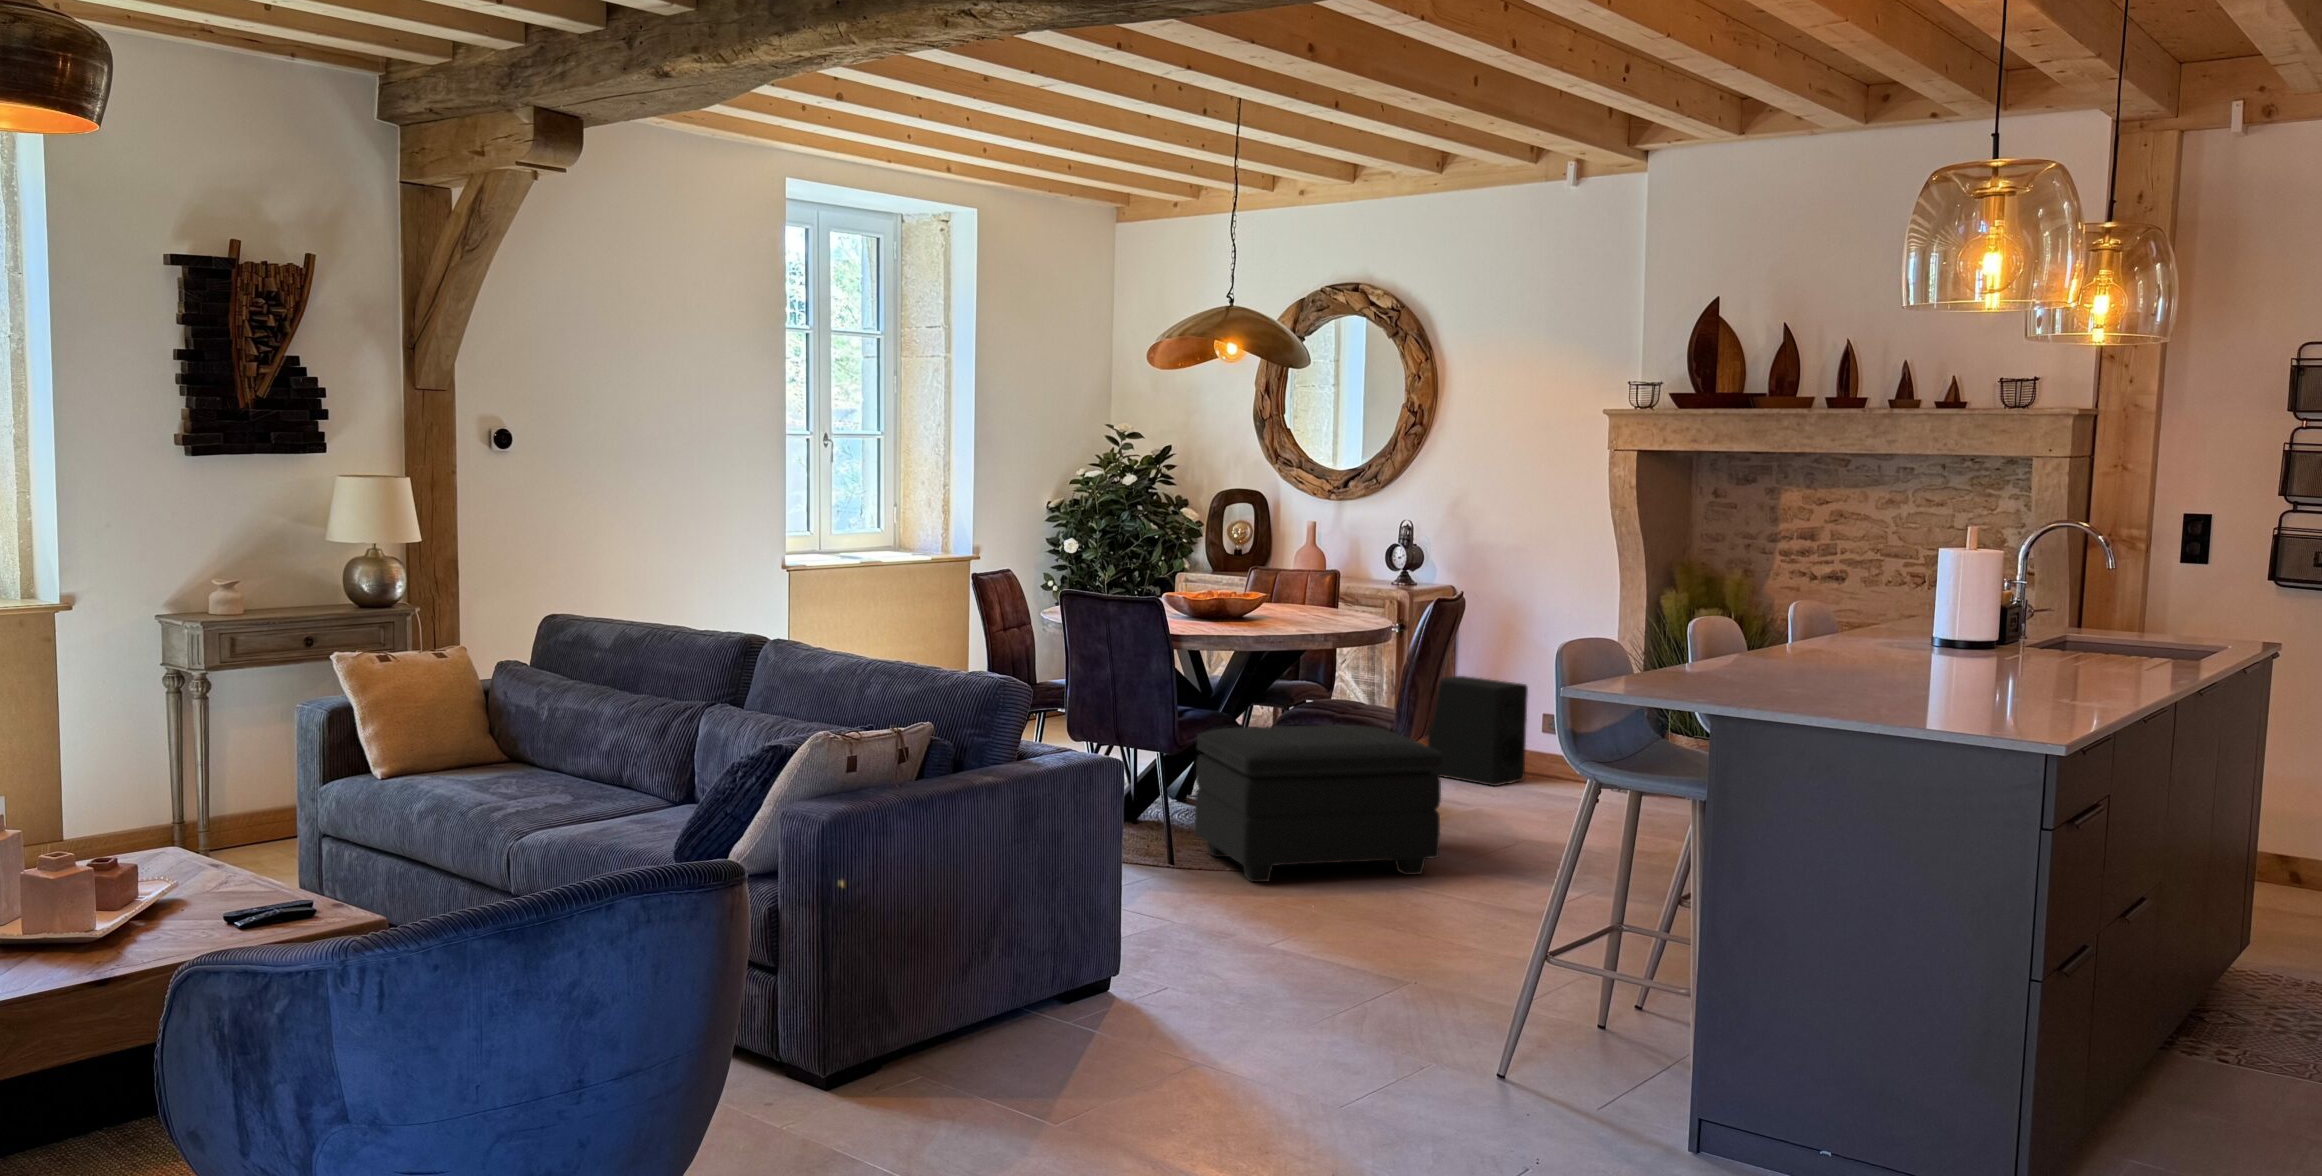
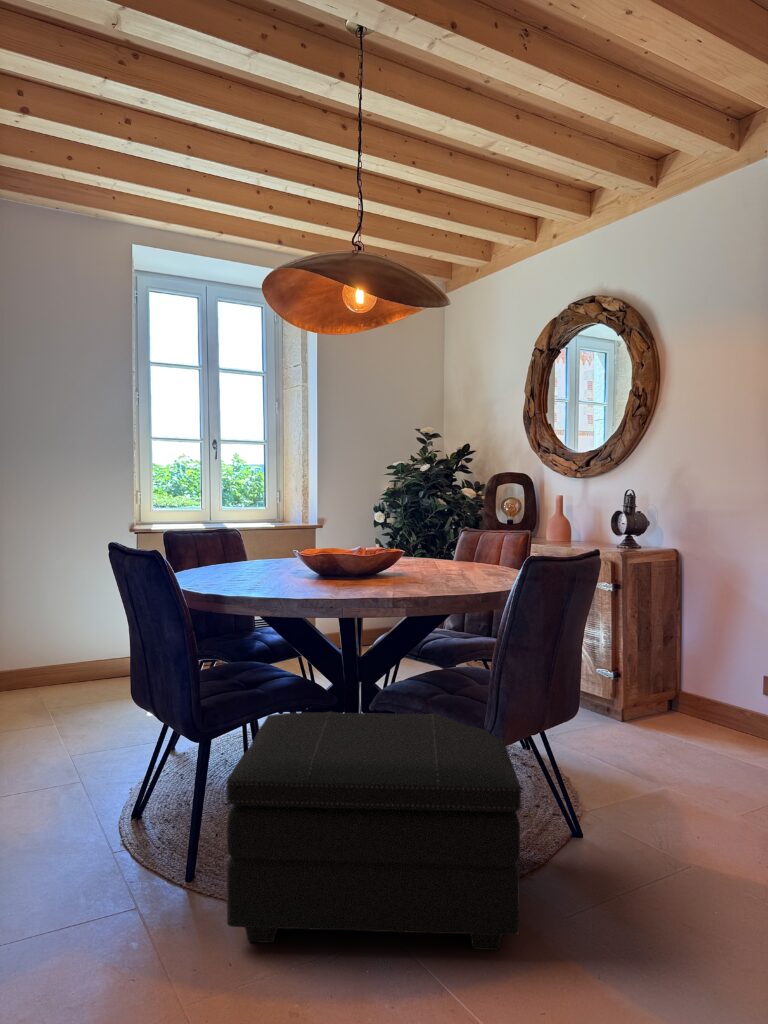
speaker: present [1428,676,1528,786] -> none [642,633,743,749]

